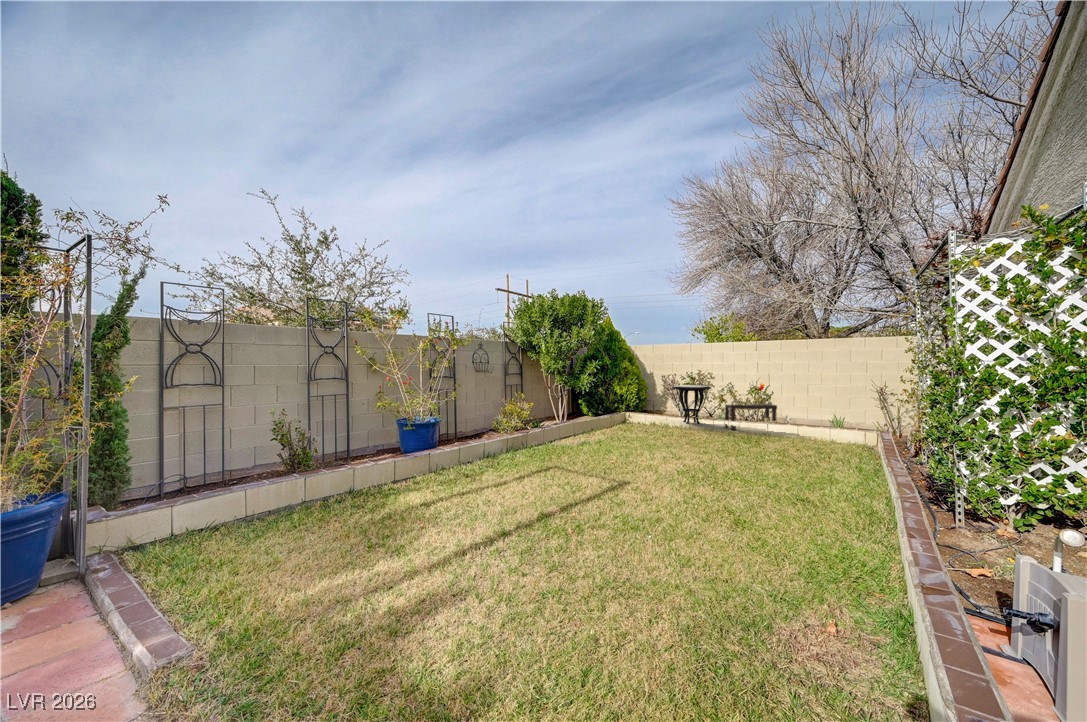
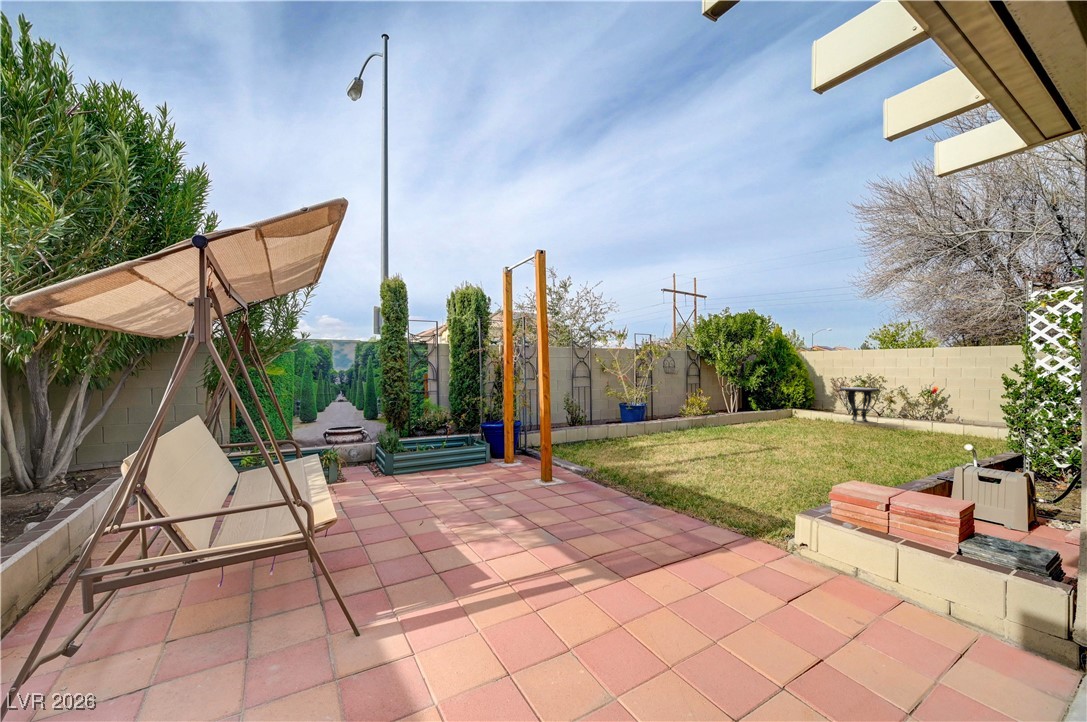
bench: present [725,404,777,430] -> none [892,405,948,430]

